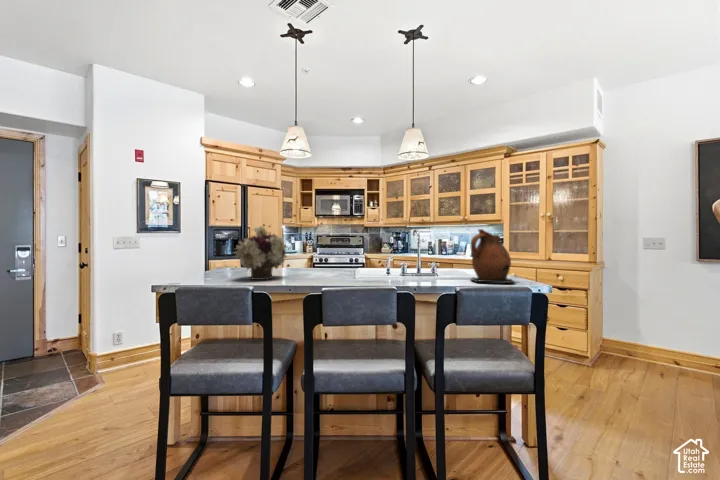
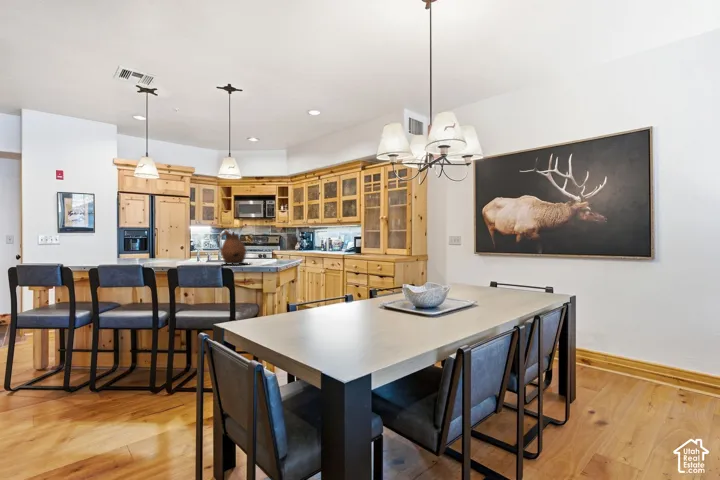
flower arrangement: present [234,226,286,280] -> none [71,228,119,264]

